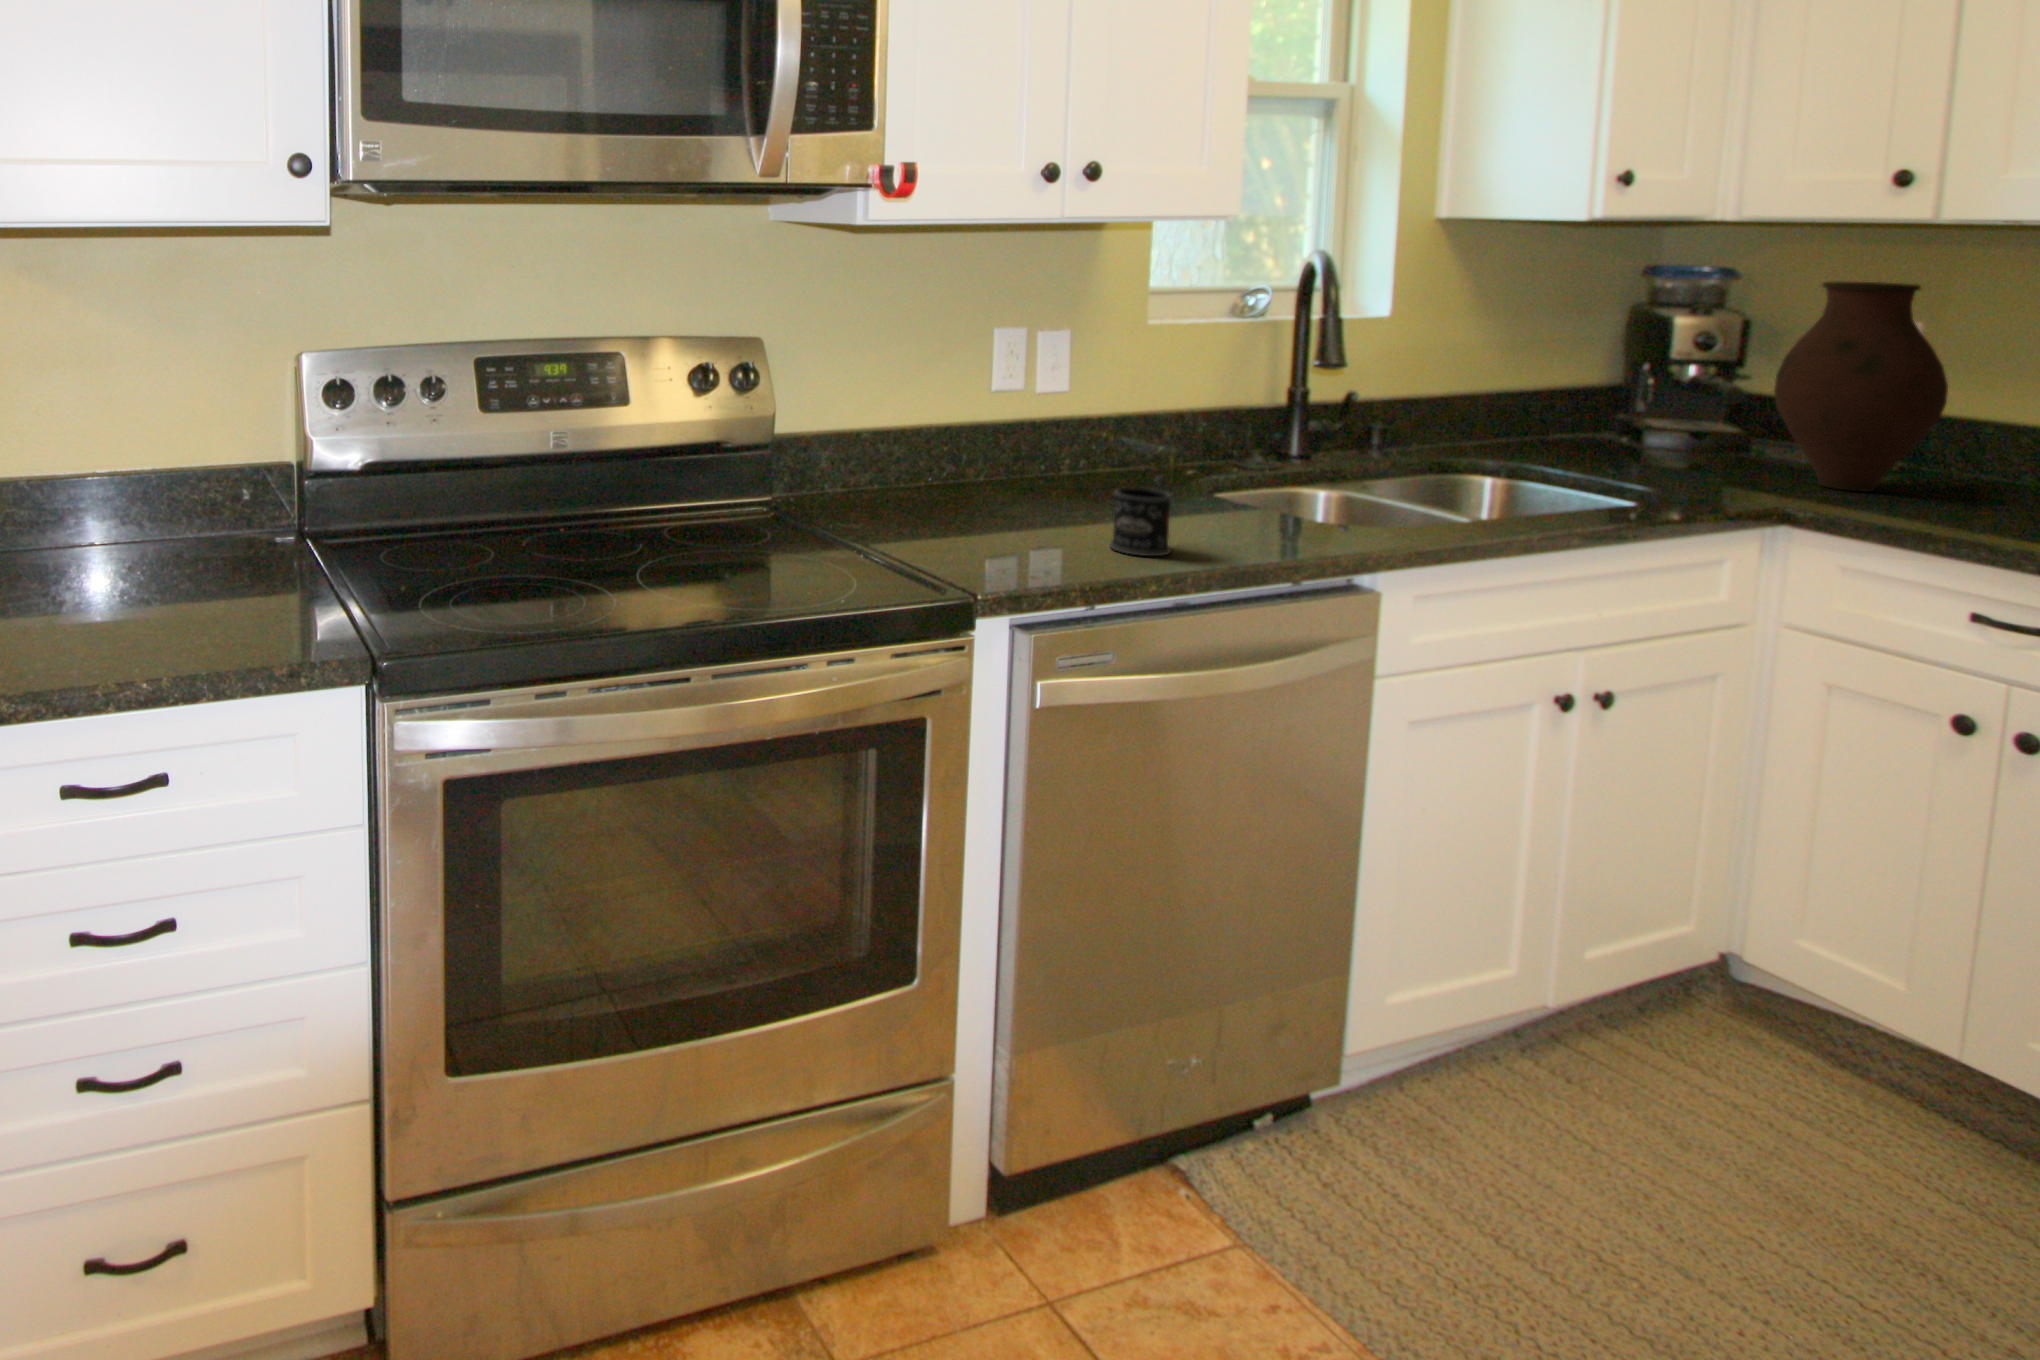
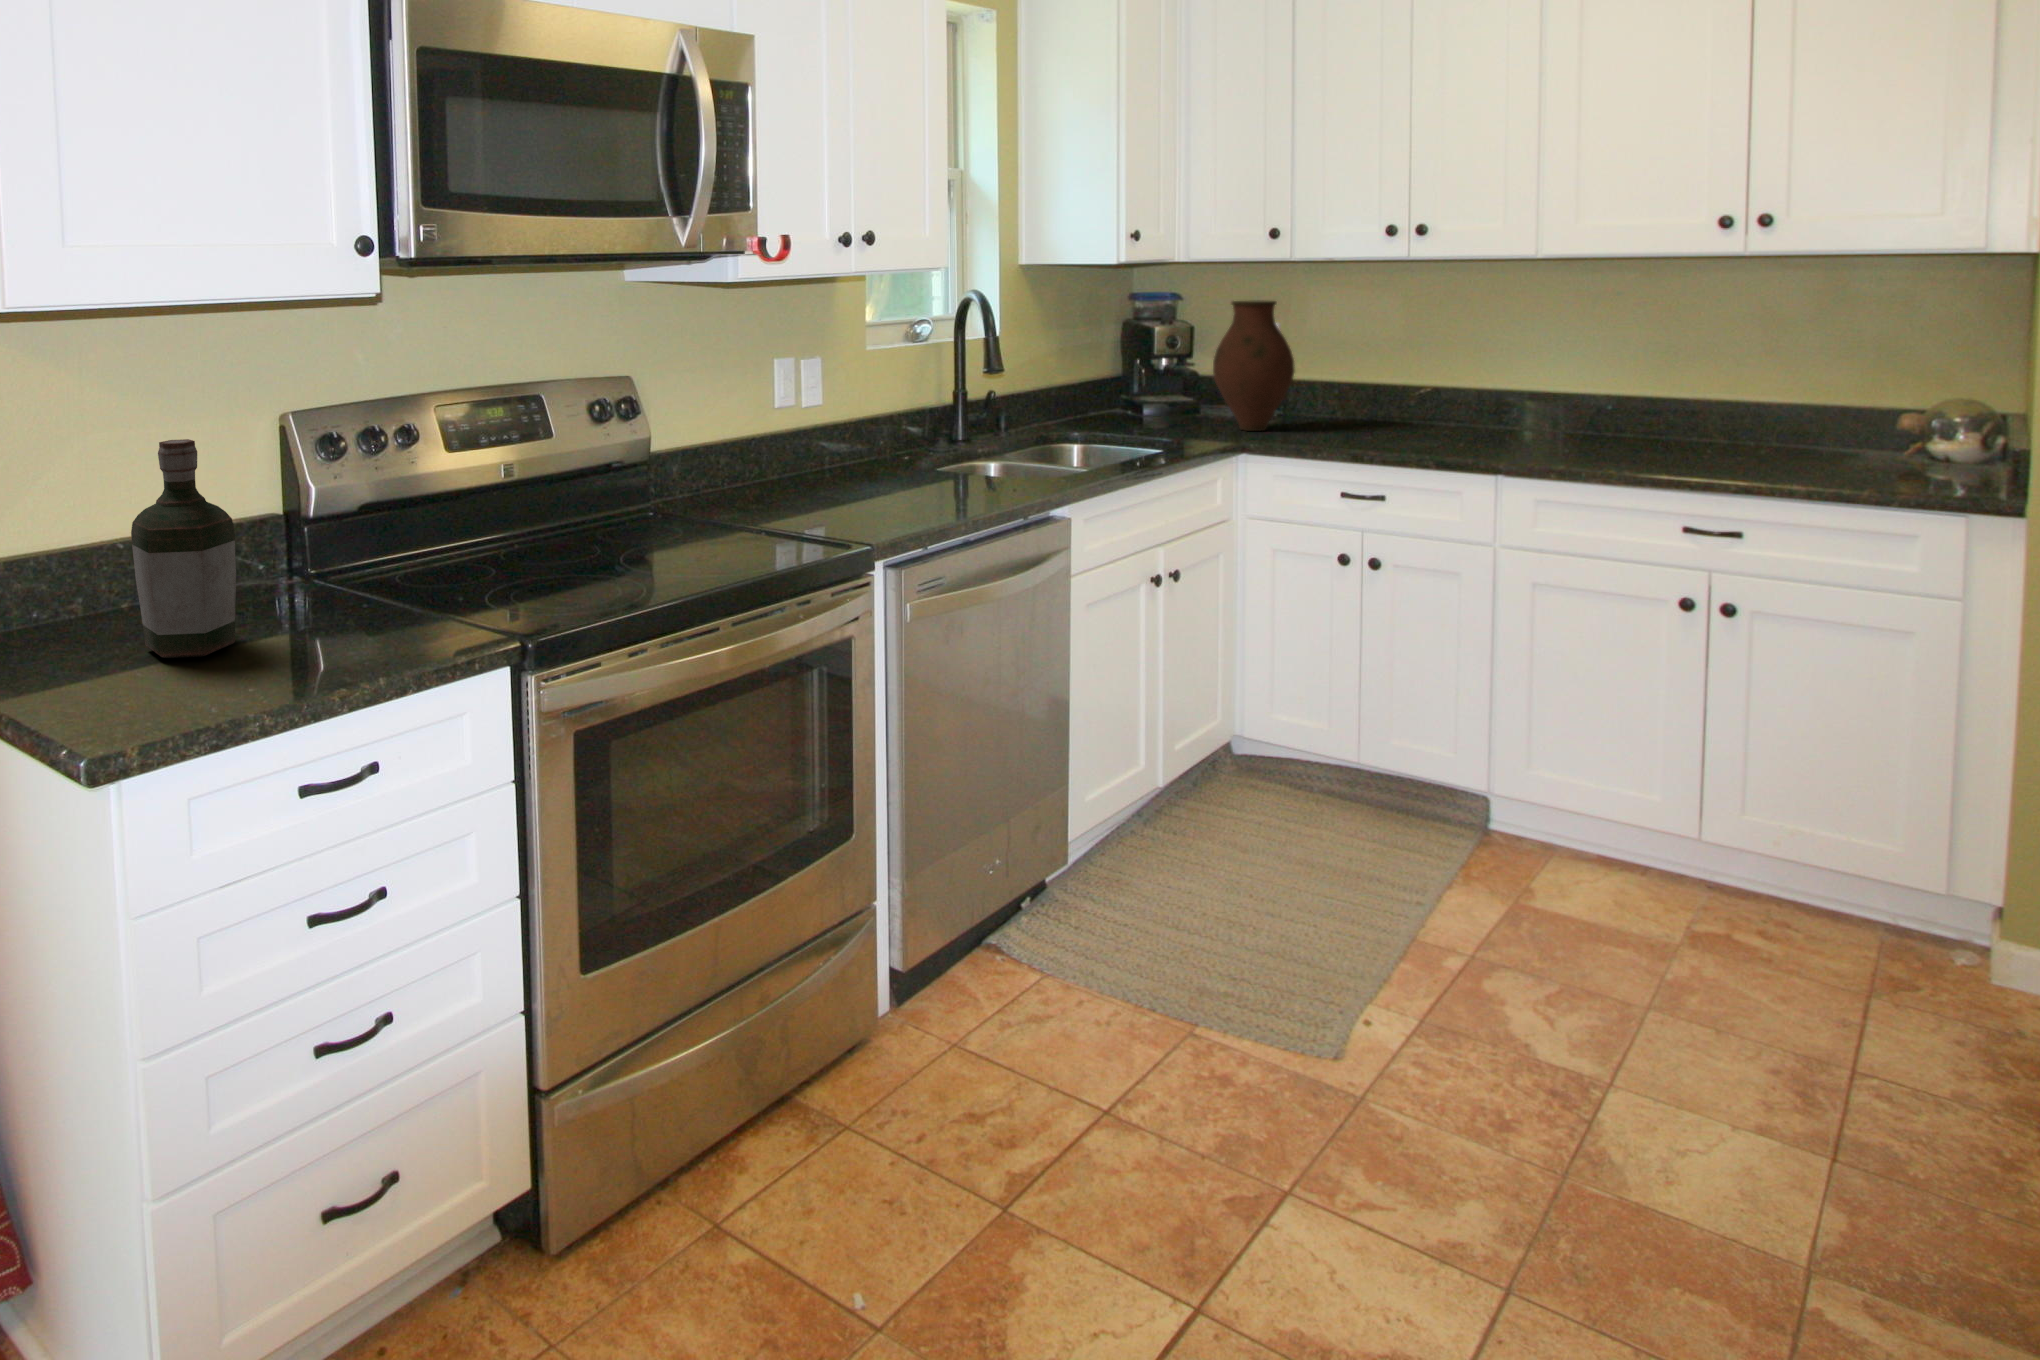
bottle: none [24,376,132,616] -> present [131,439,236,658]
mug: present [1110,476,1172,556] -> none [909,454,950,510]

